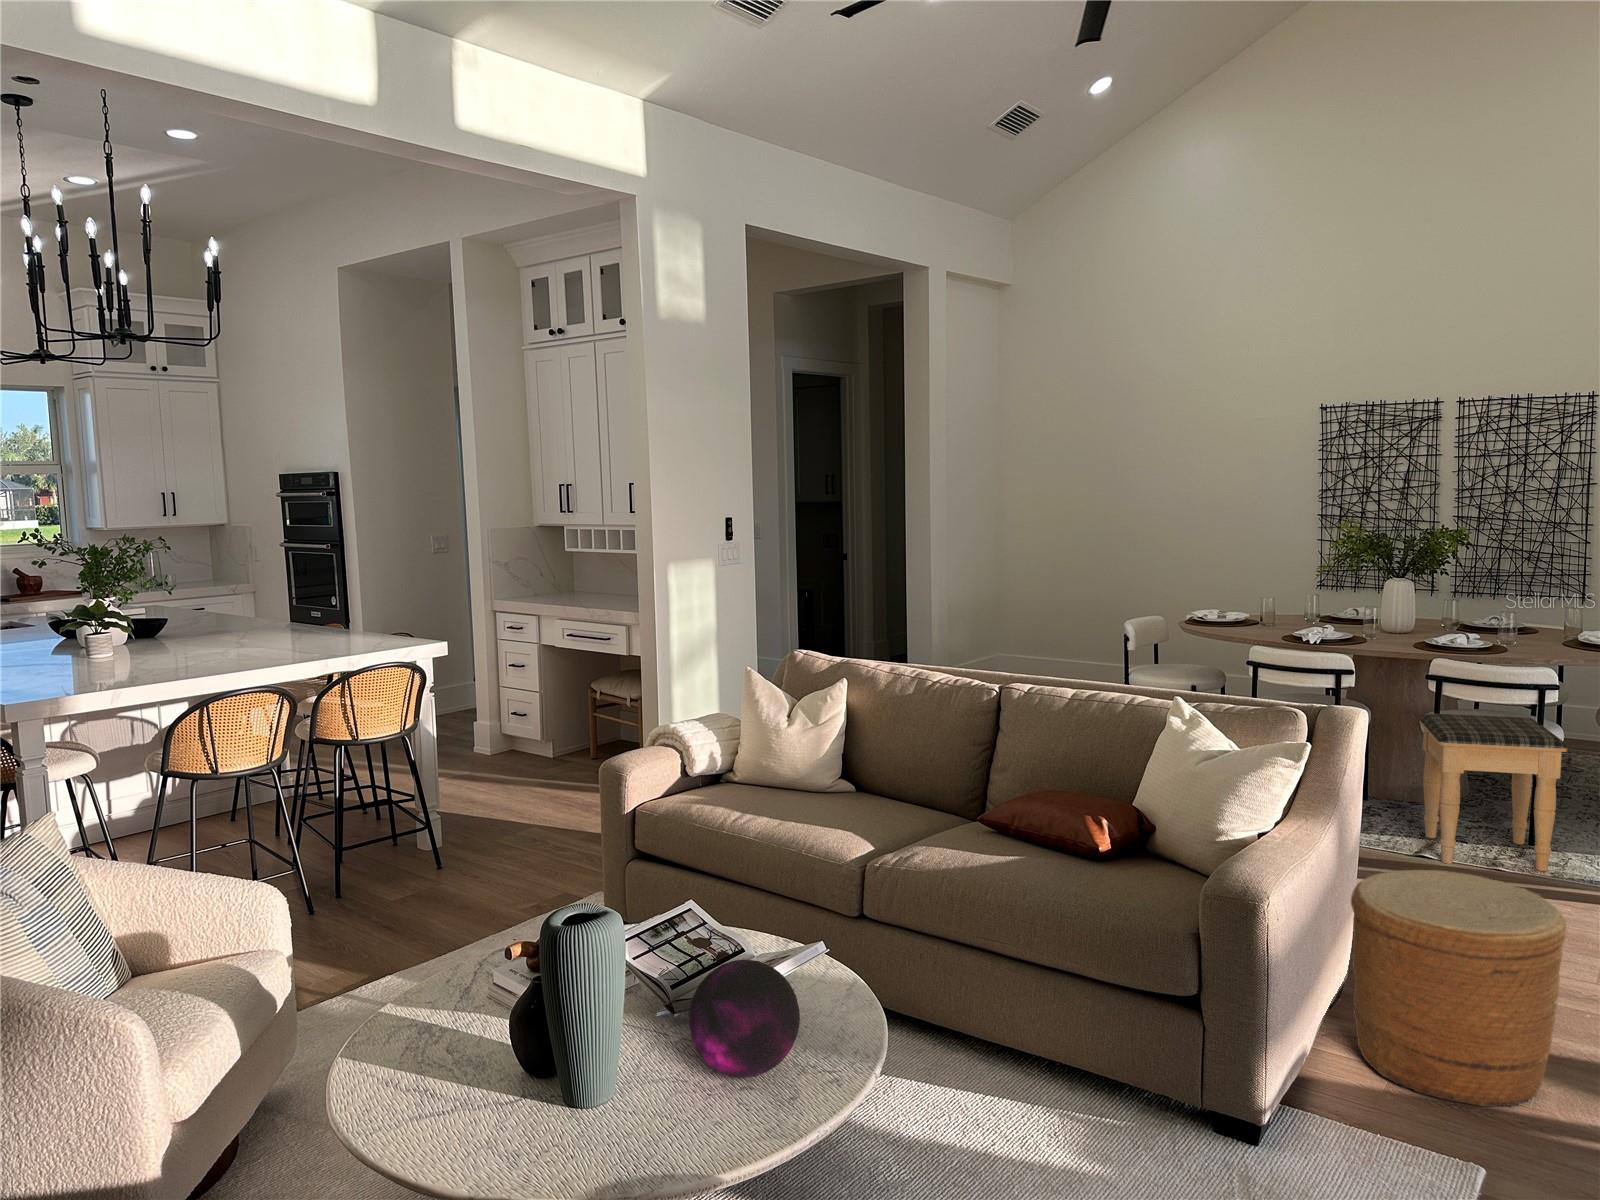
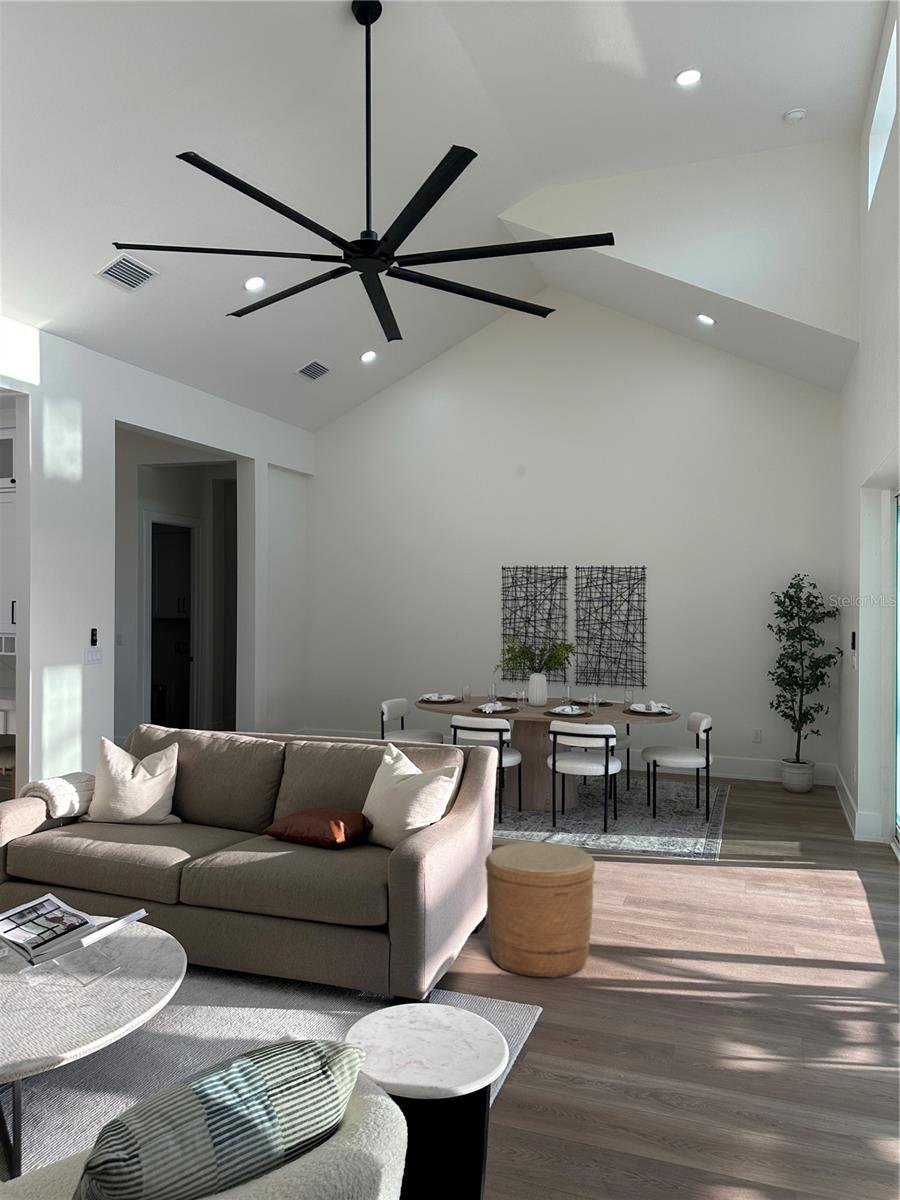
footstool: present [1419,713,1567,871] -> none [546,755,620,847]
decorative orb: present [689,959,800,1077] -> none [43,918,123,997]

